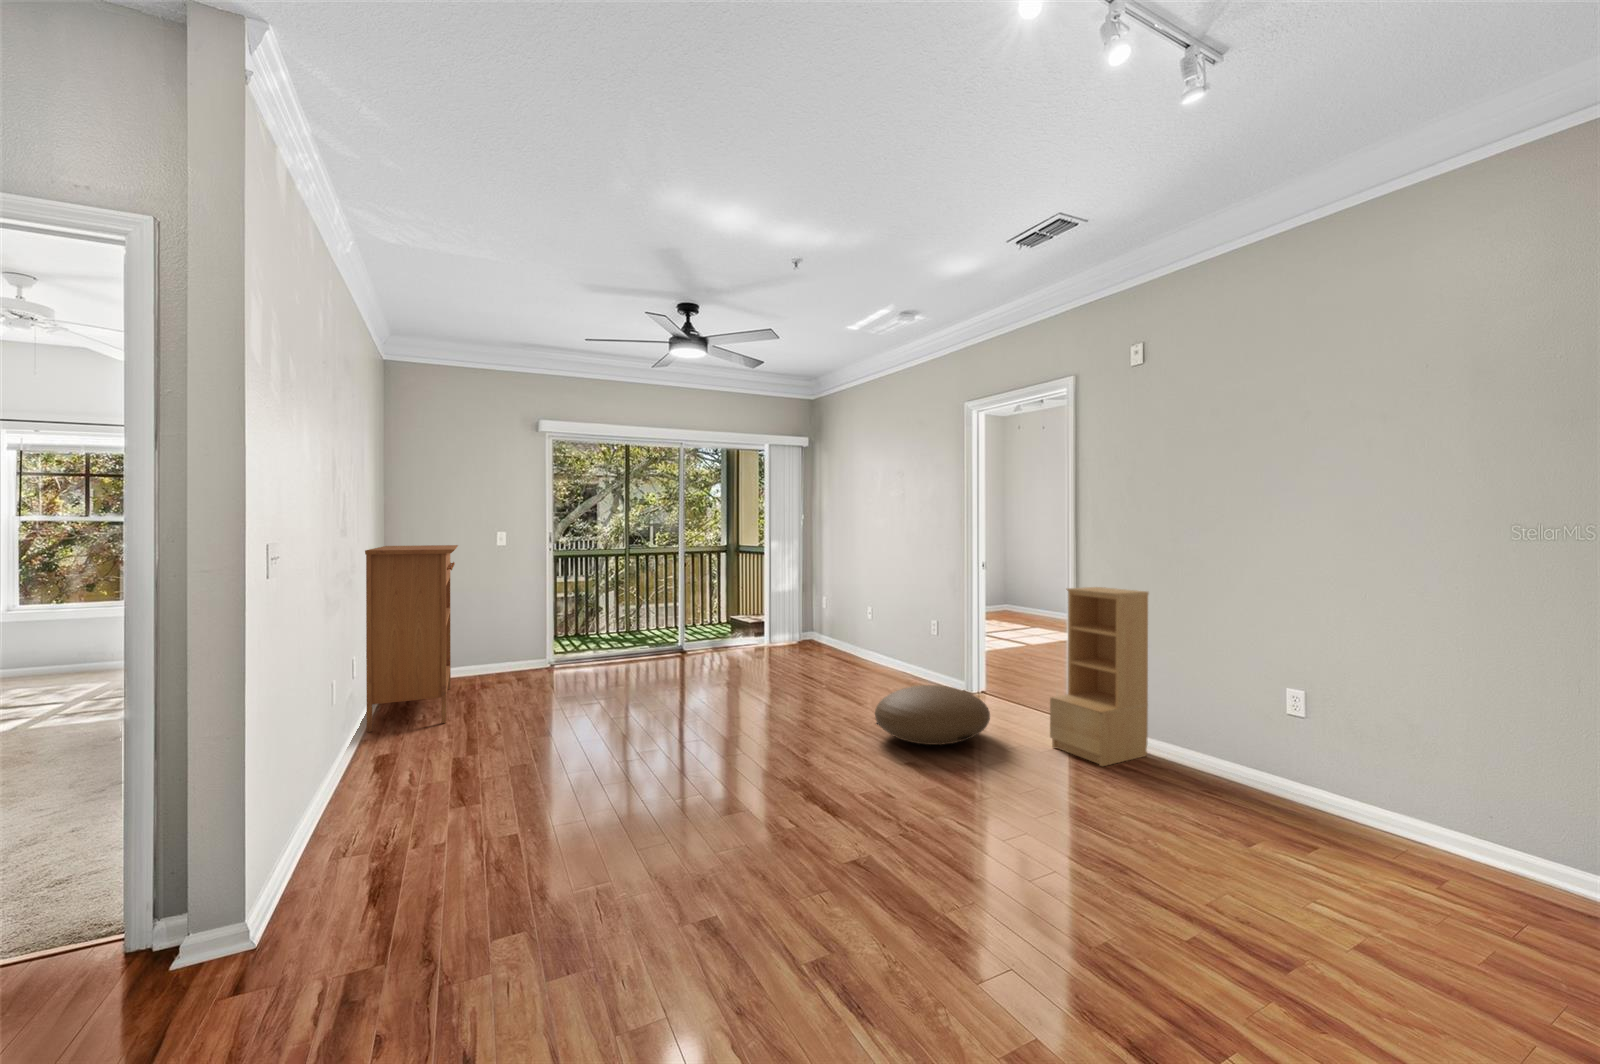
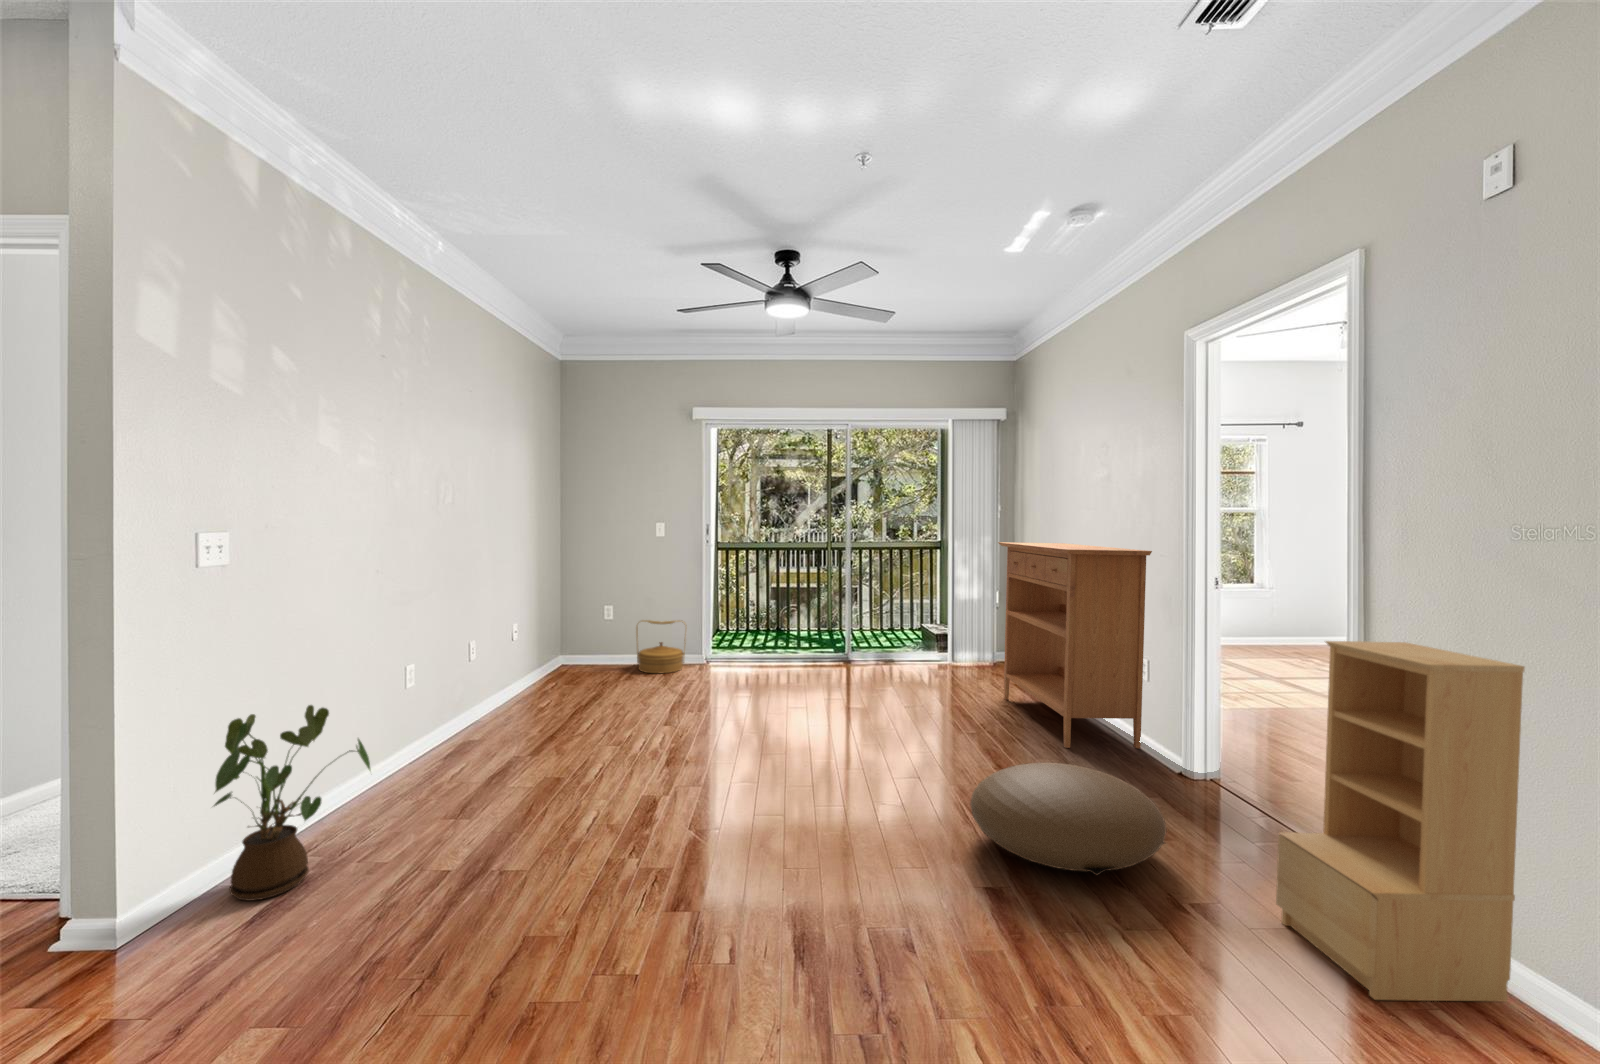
console table: present [365,545,458,732] -> present [998,542,1152,748]
woven basket: none [486,628,539,681] -> present [636,620,687,673]
house plant: none [294,710,447,888] -> present [214,705,370,901]

